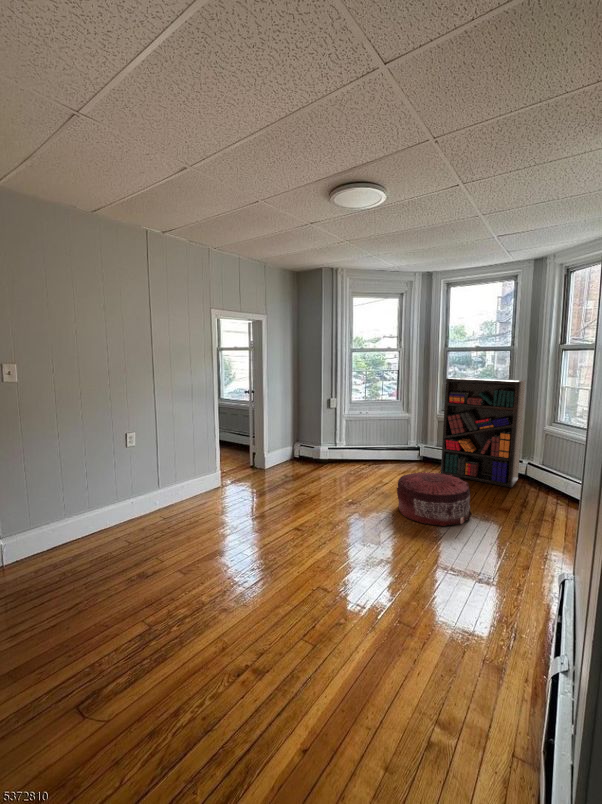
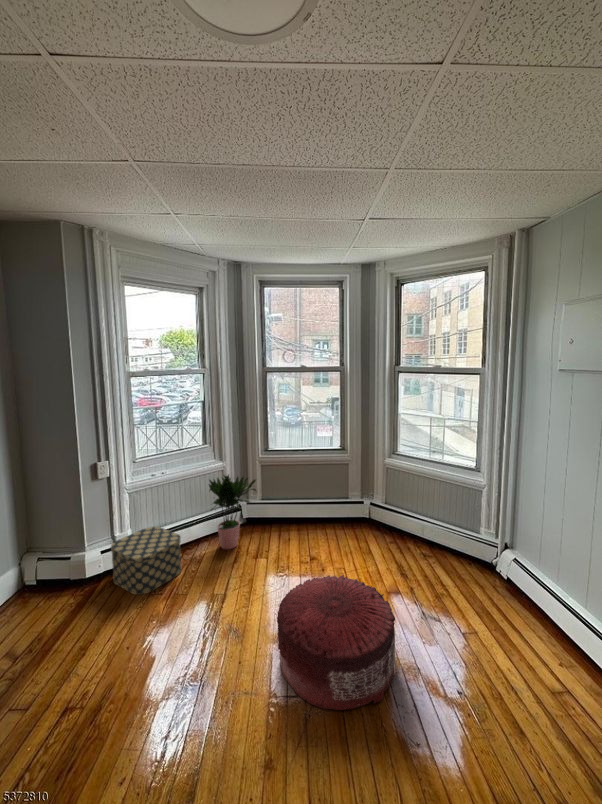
bookshelf: present [441,377,526,488] -> none [280,407,370,543]
potted plant: none [390,417,429,469] -> present [209,475,256,549]
storage box: none [333,444,370,473] -> present [111,527,181,595]

